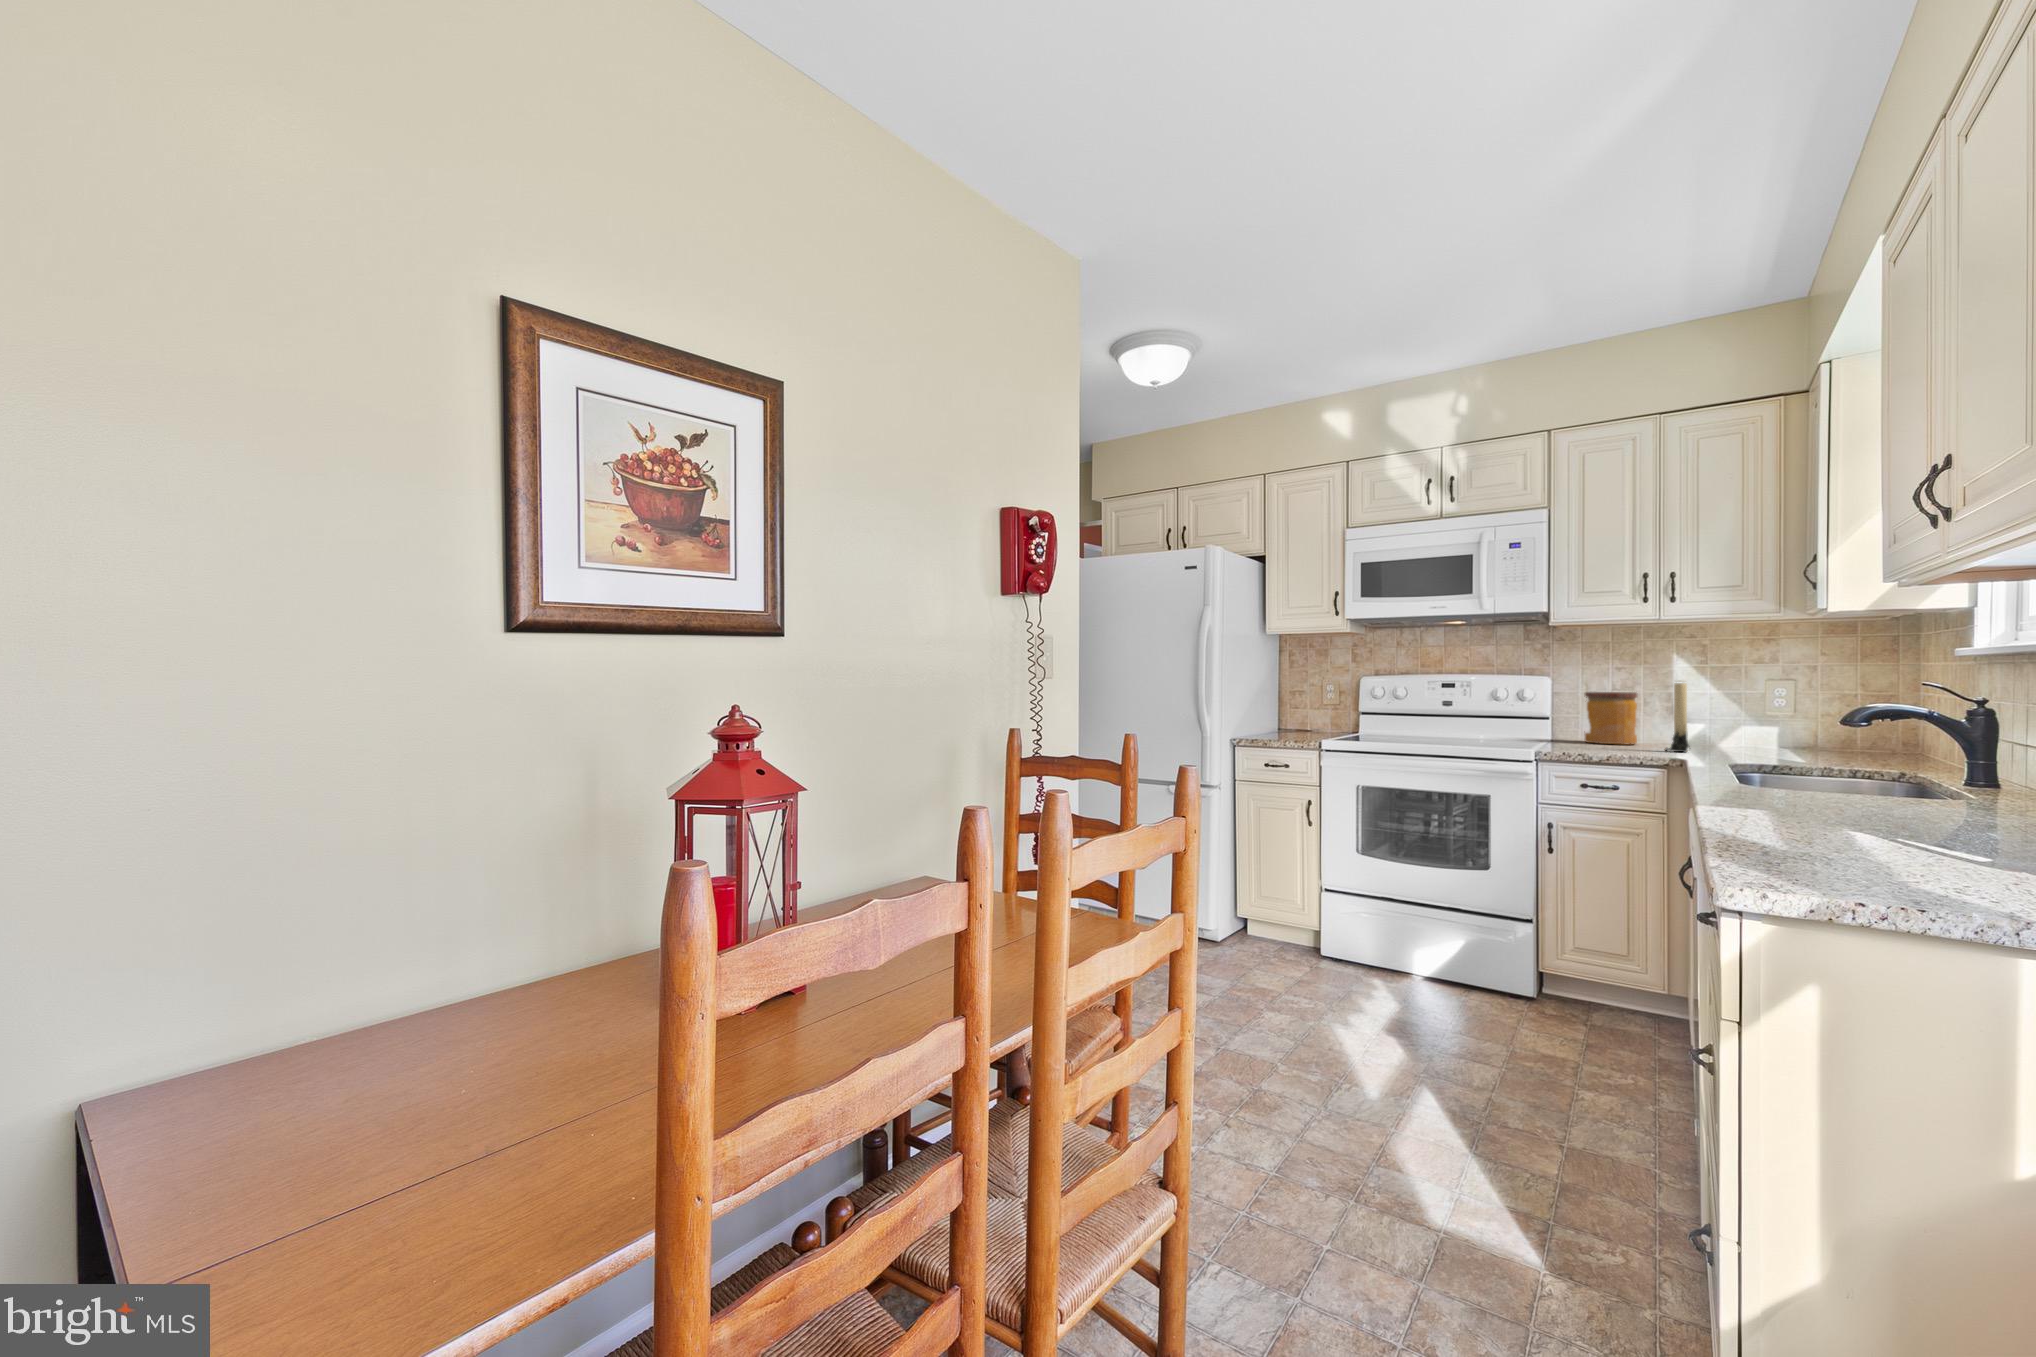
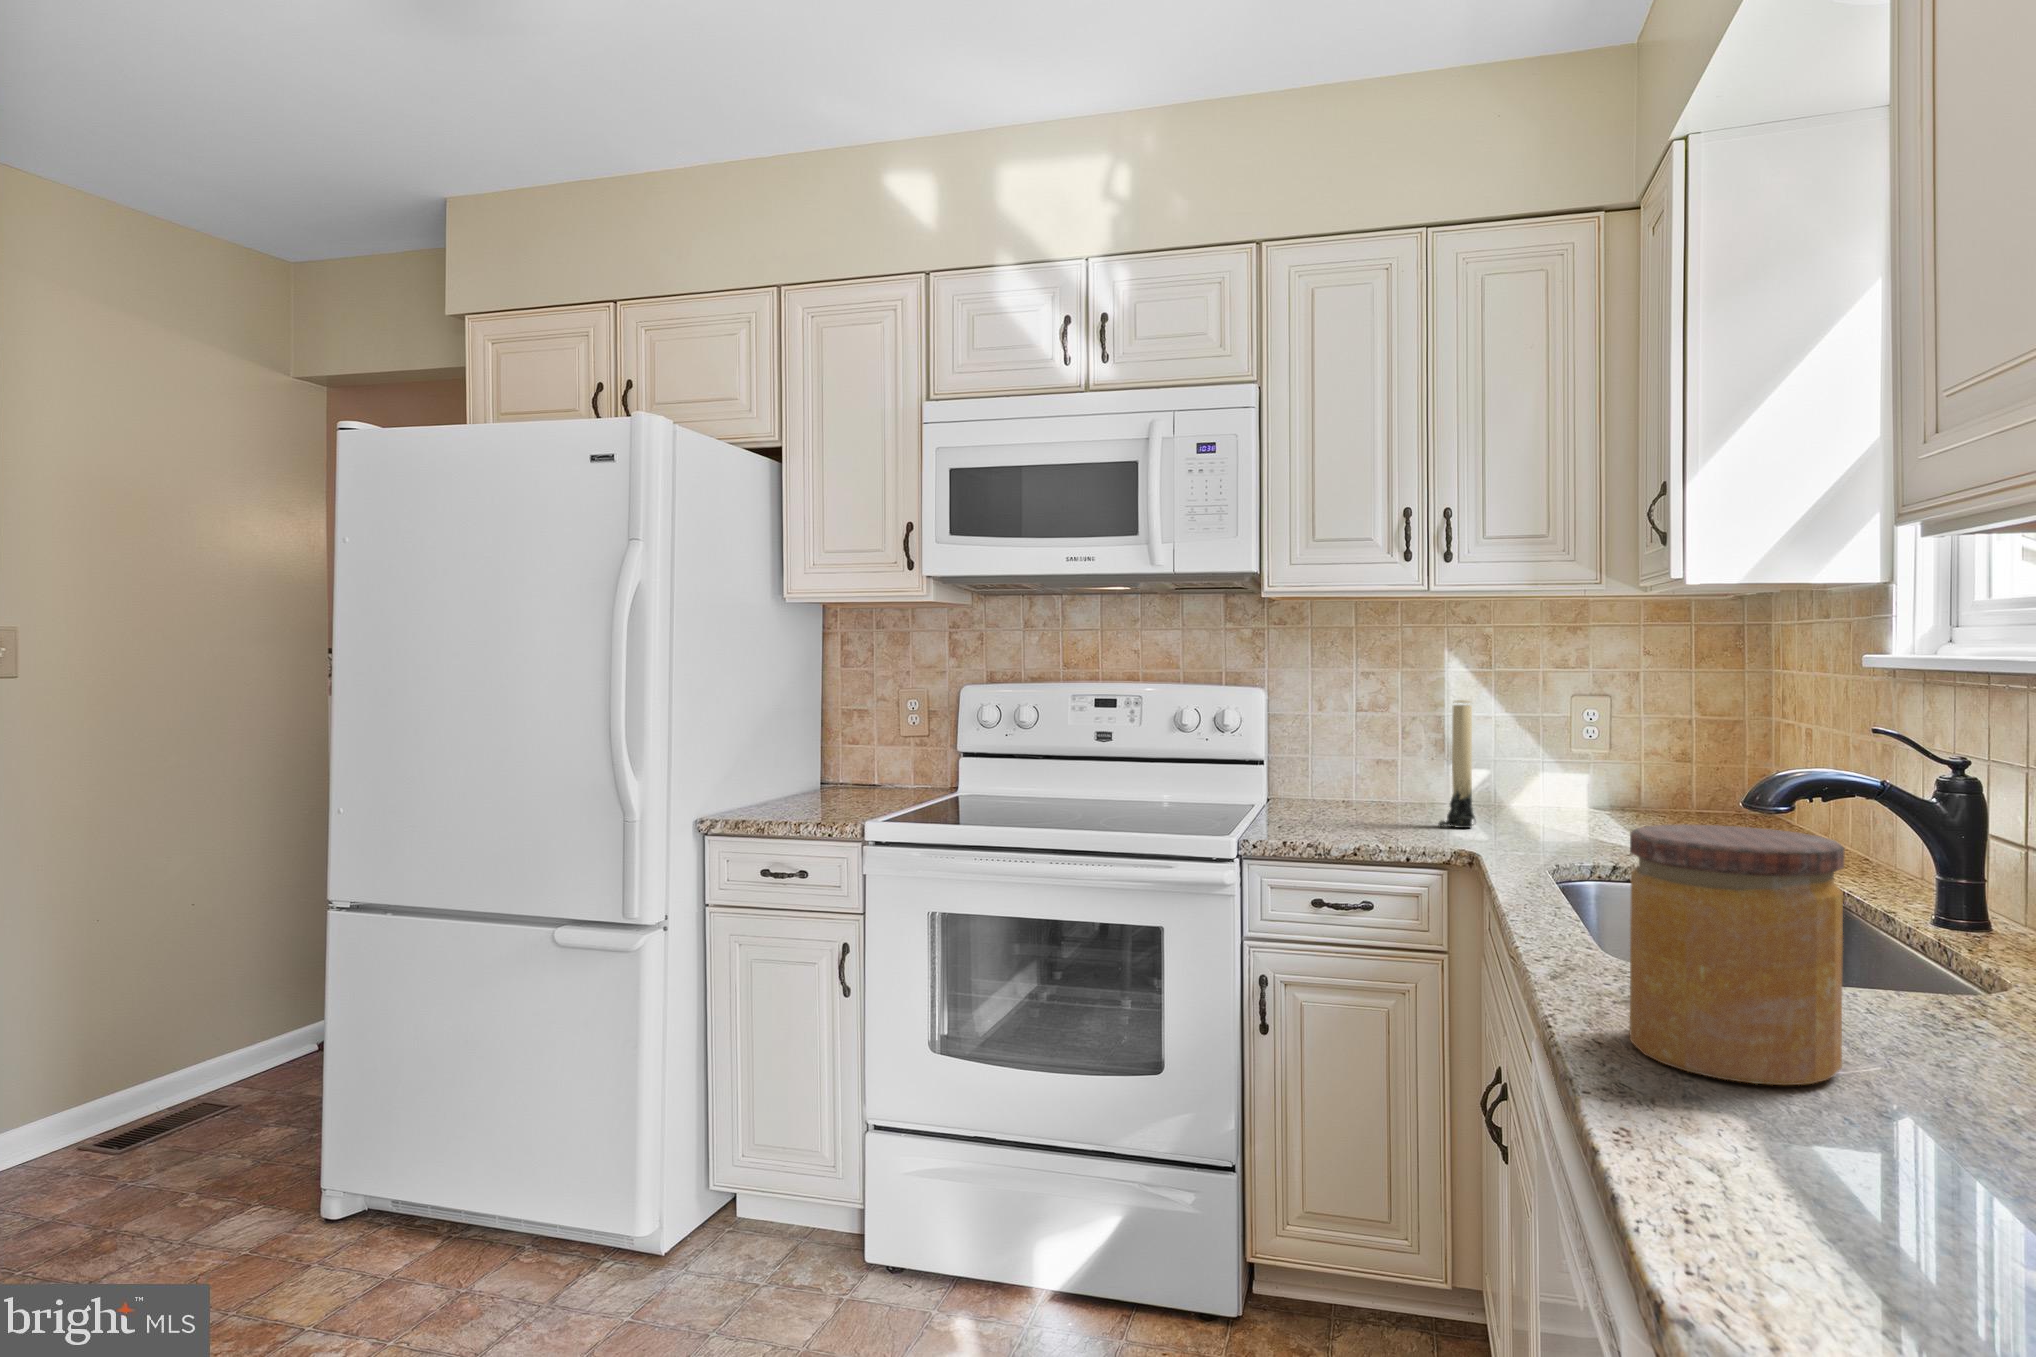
jar: present [1585,692,1637,745] -> present [1630,824,1845,1085]

